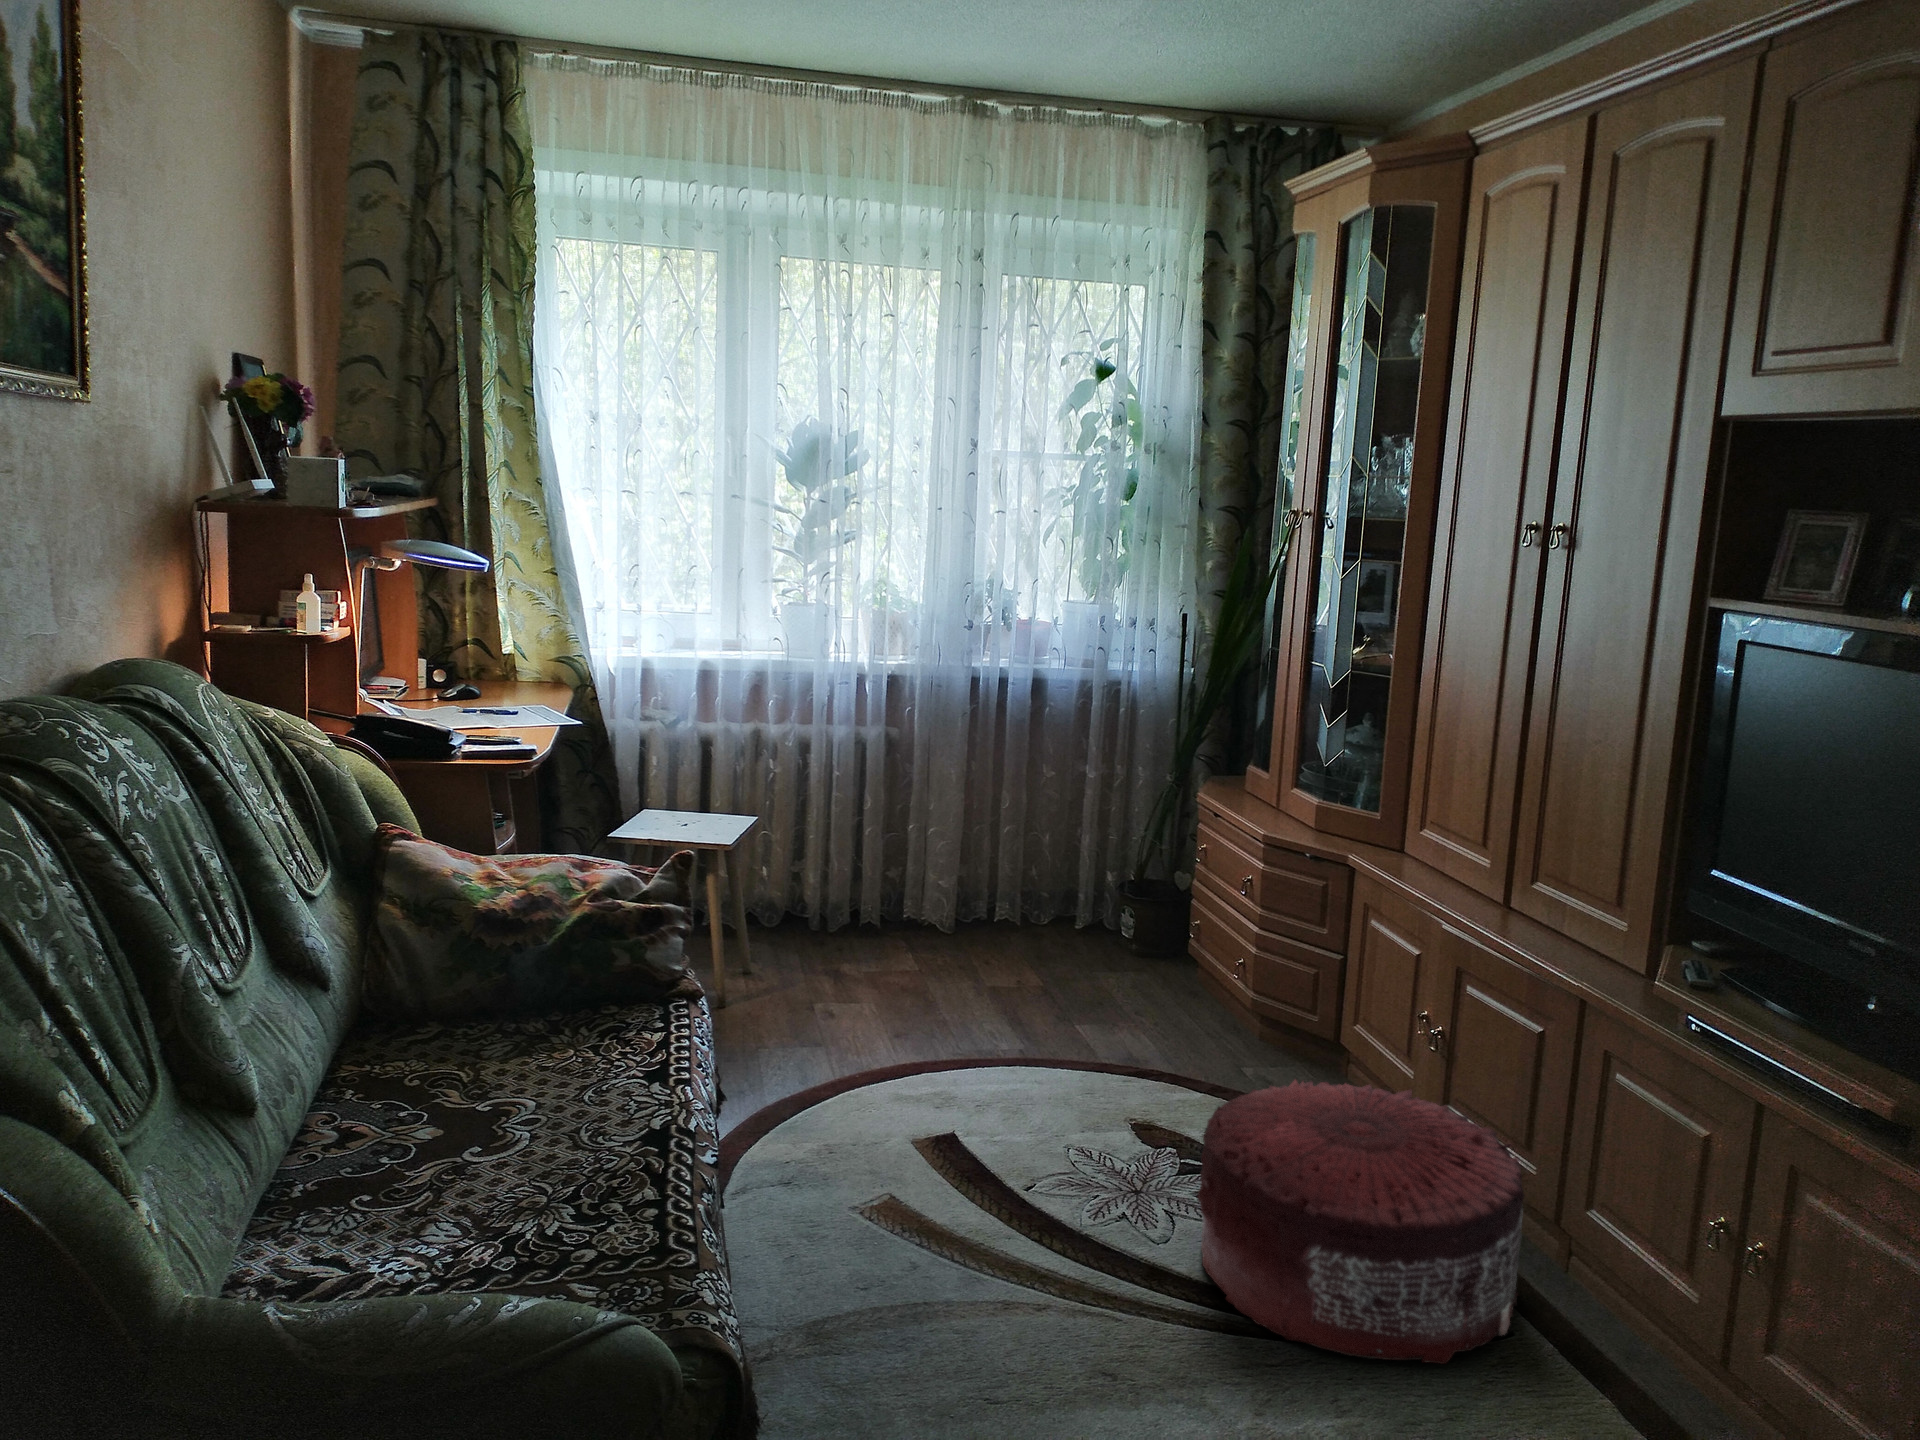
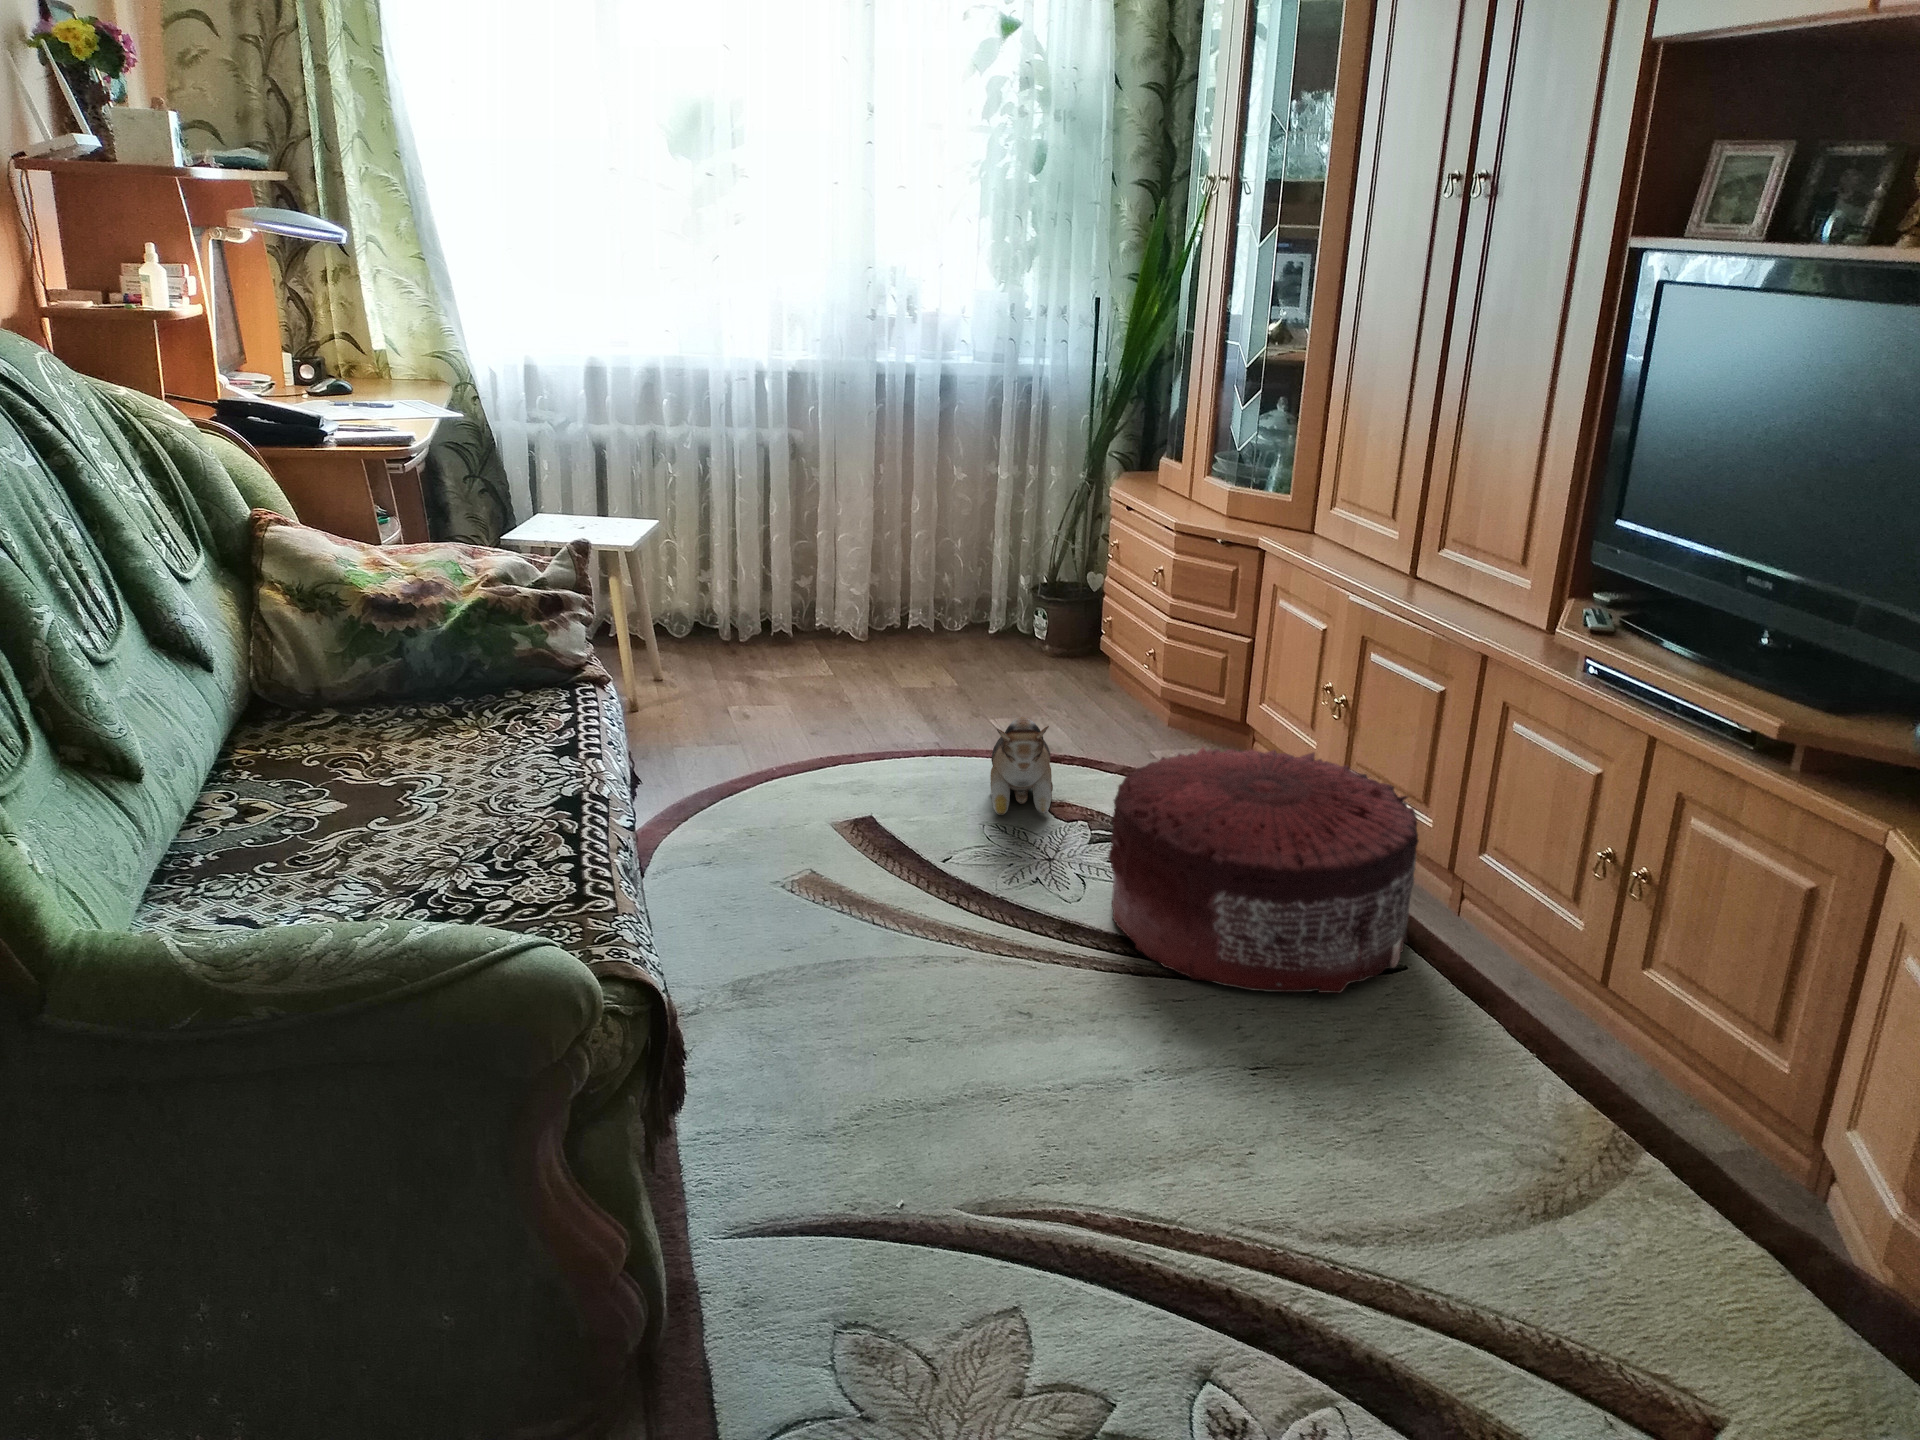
plush toy: none [1076,1037,1140,1138] -> present [990,717,1053,815]

